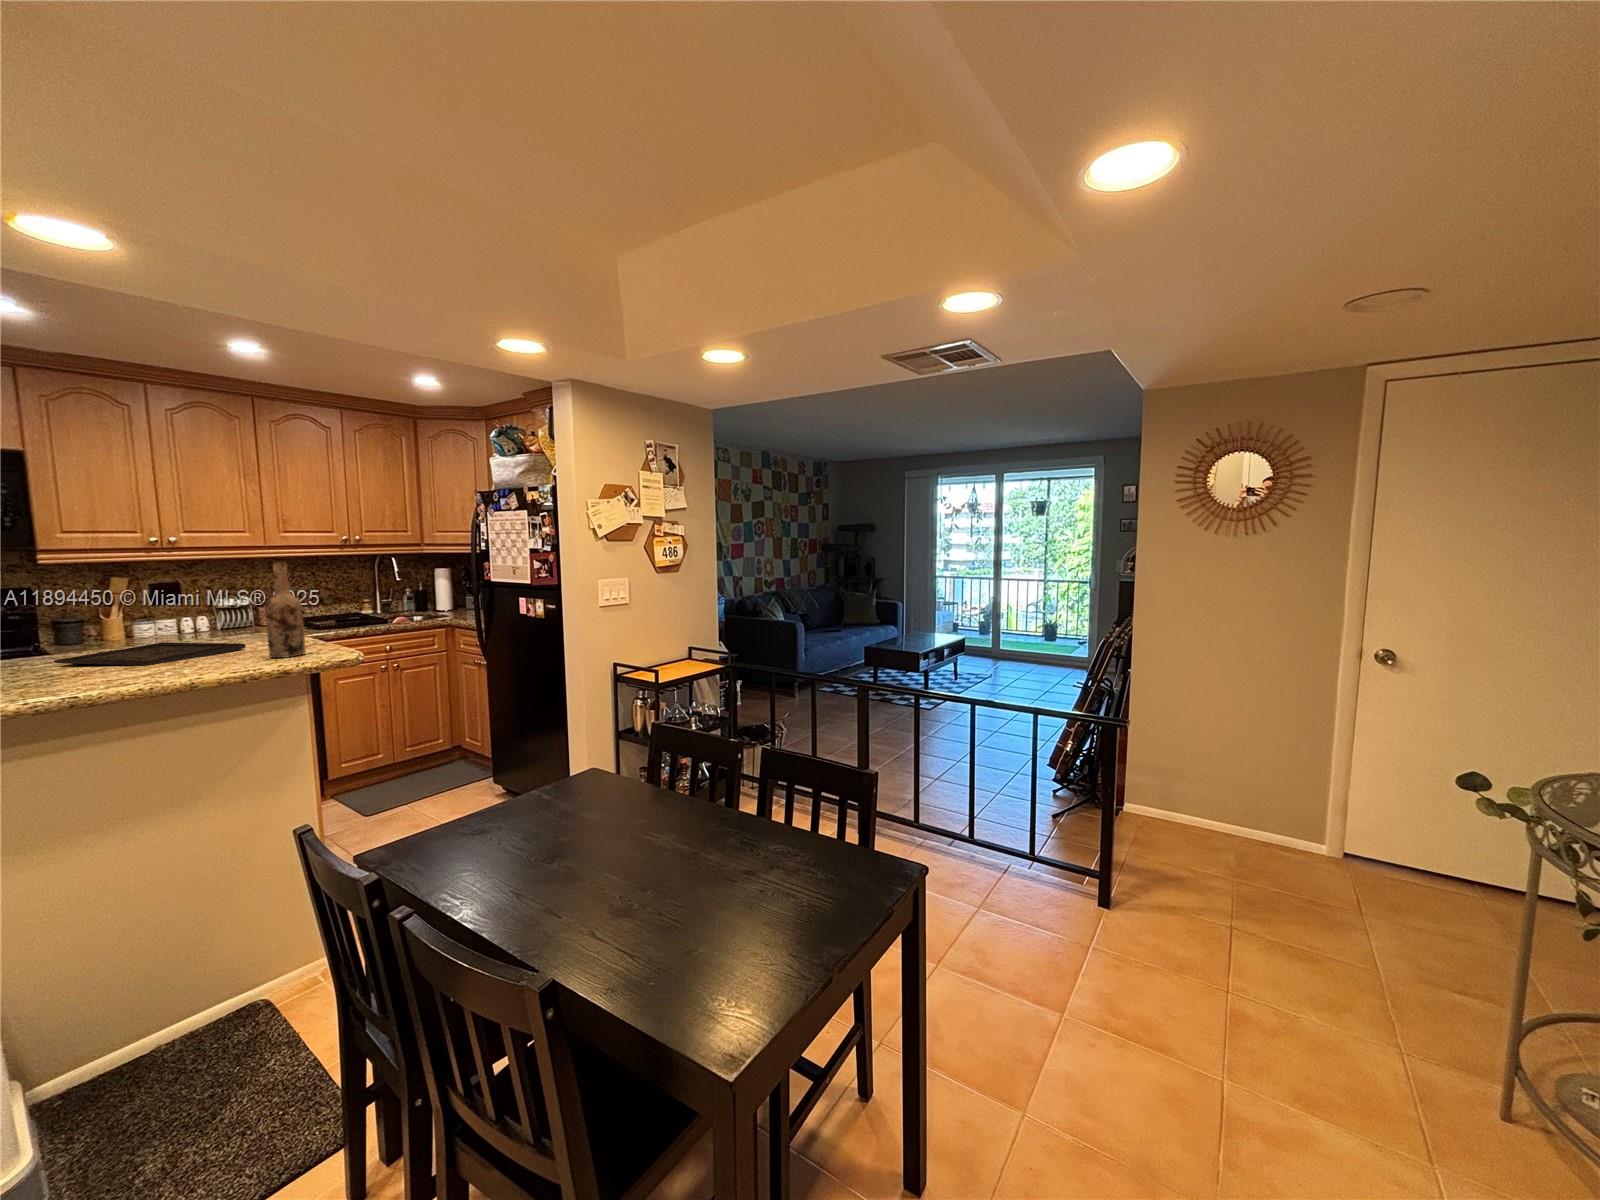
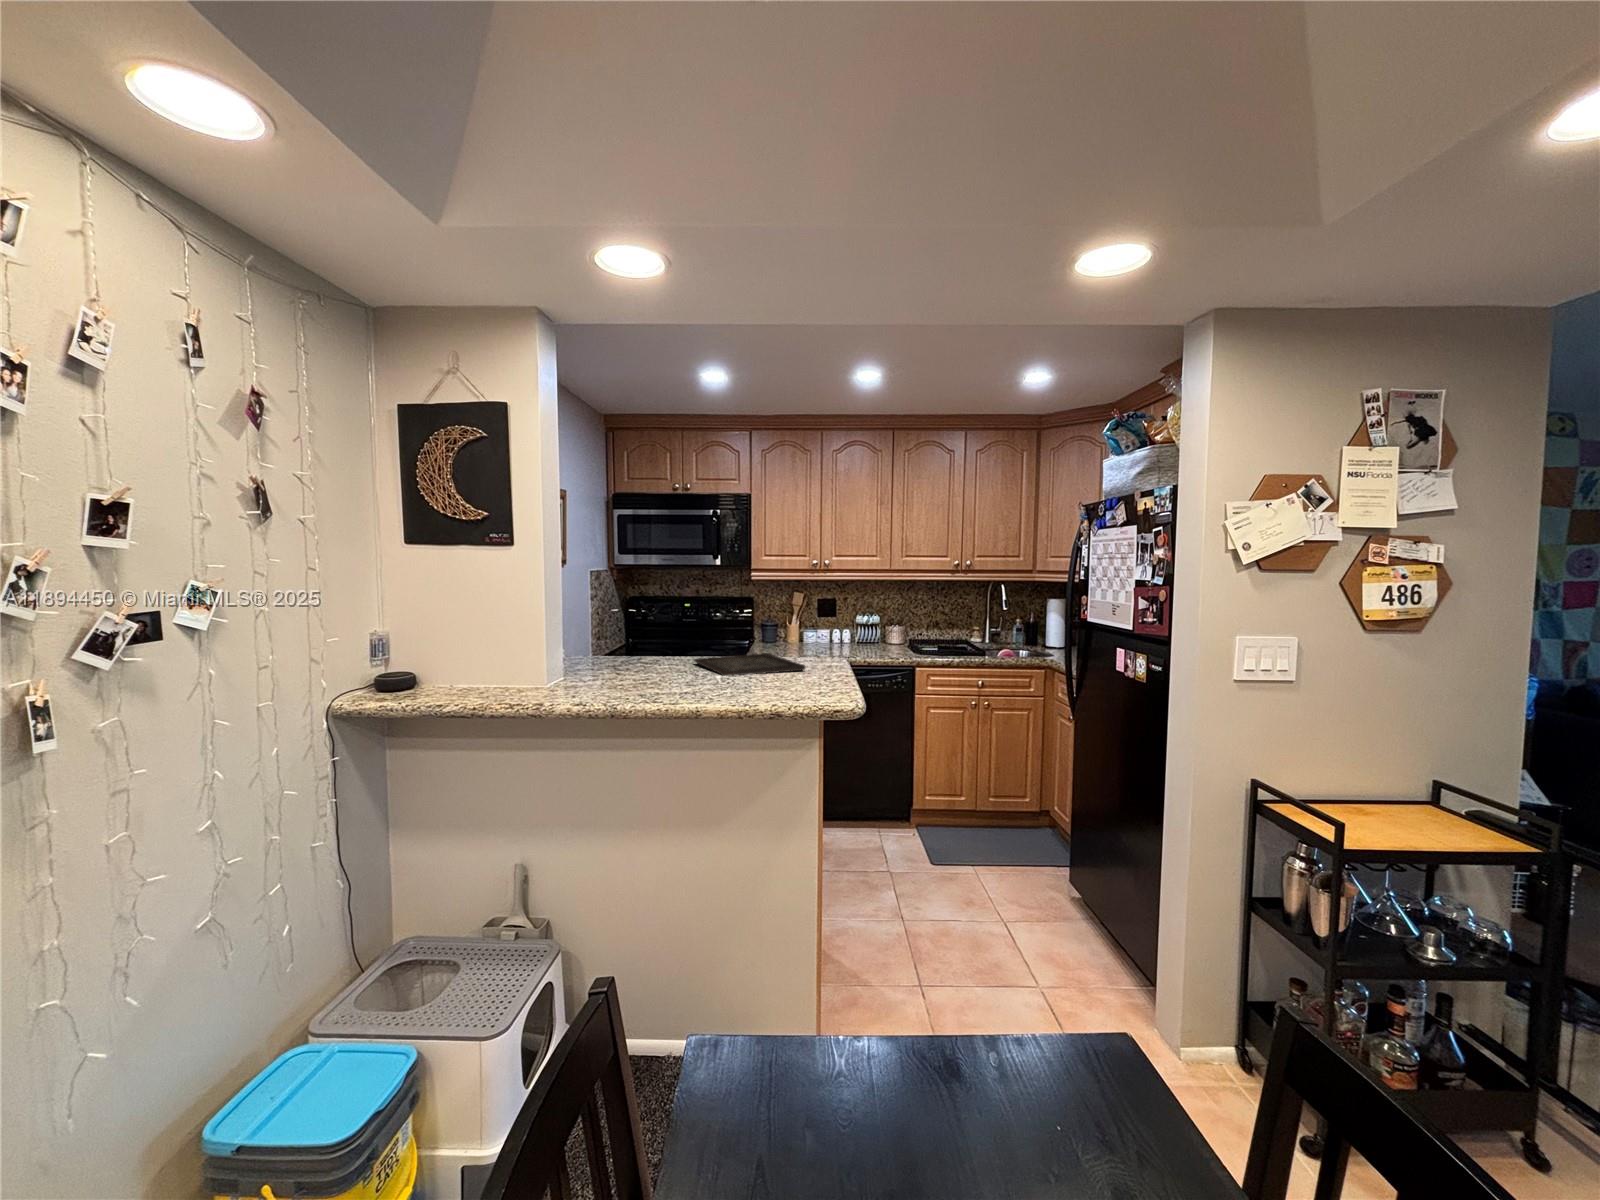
wine bottle: present [264,562,306,658] -> none [793,584,825,690]

